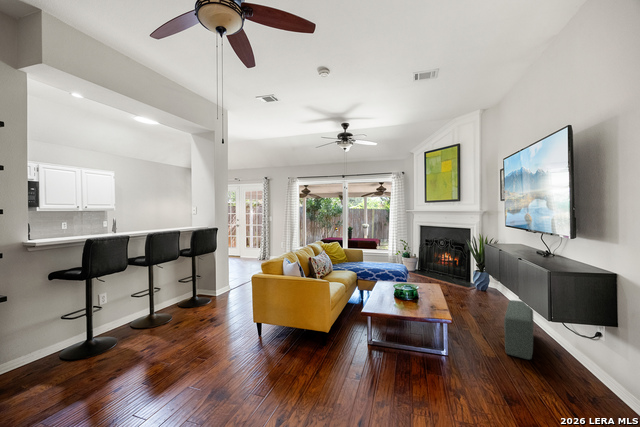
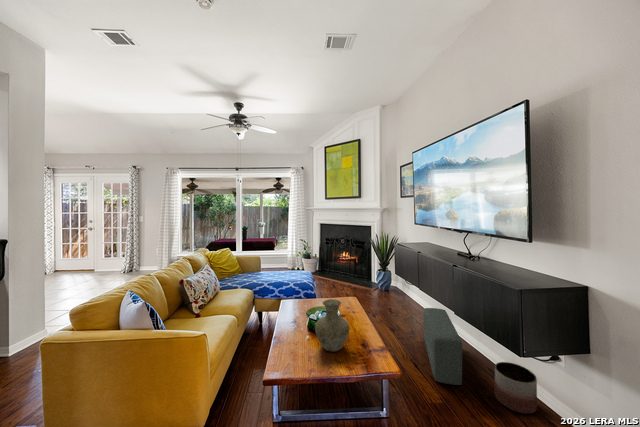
vase: none [400,274,426,310] -> present [315,299,350,351]
planter: none [561,344,602,386] -> present [494,362,537,414]

